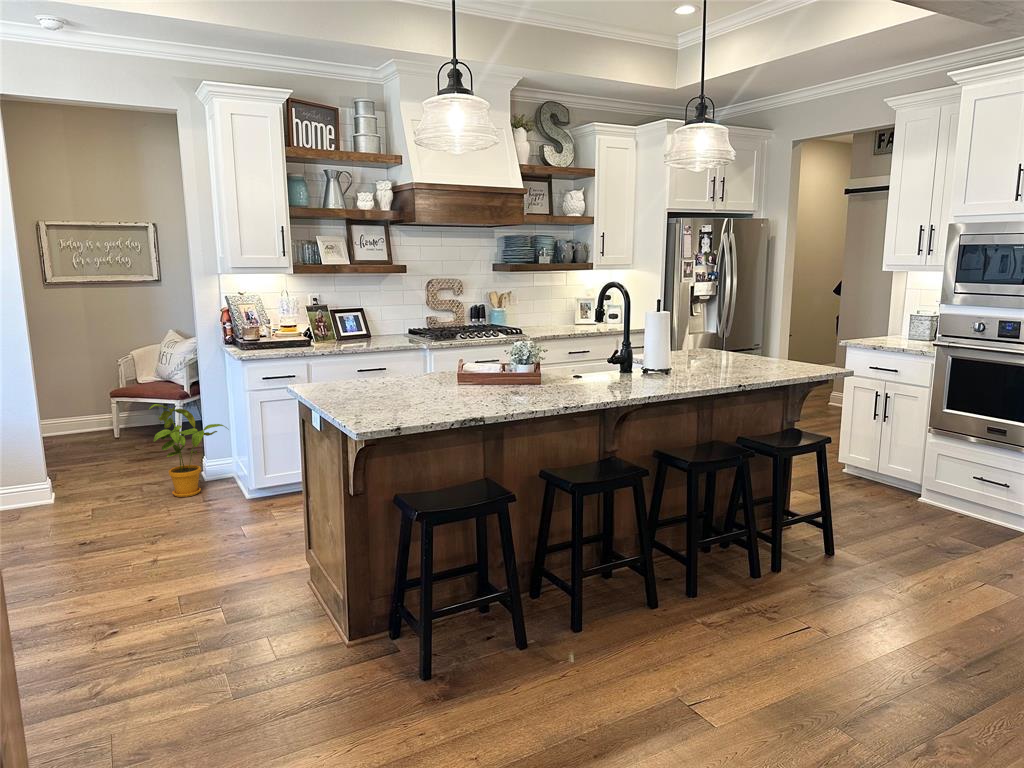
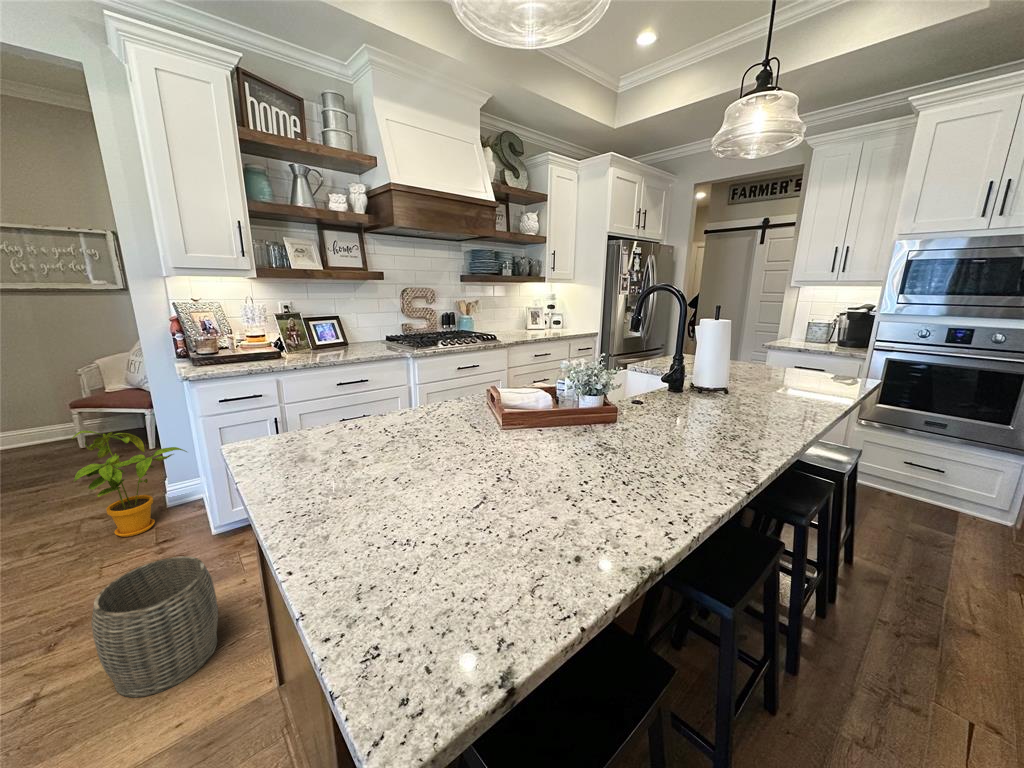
woven basket: none [196,485,266,567] -> present [92,556,218,698]

